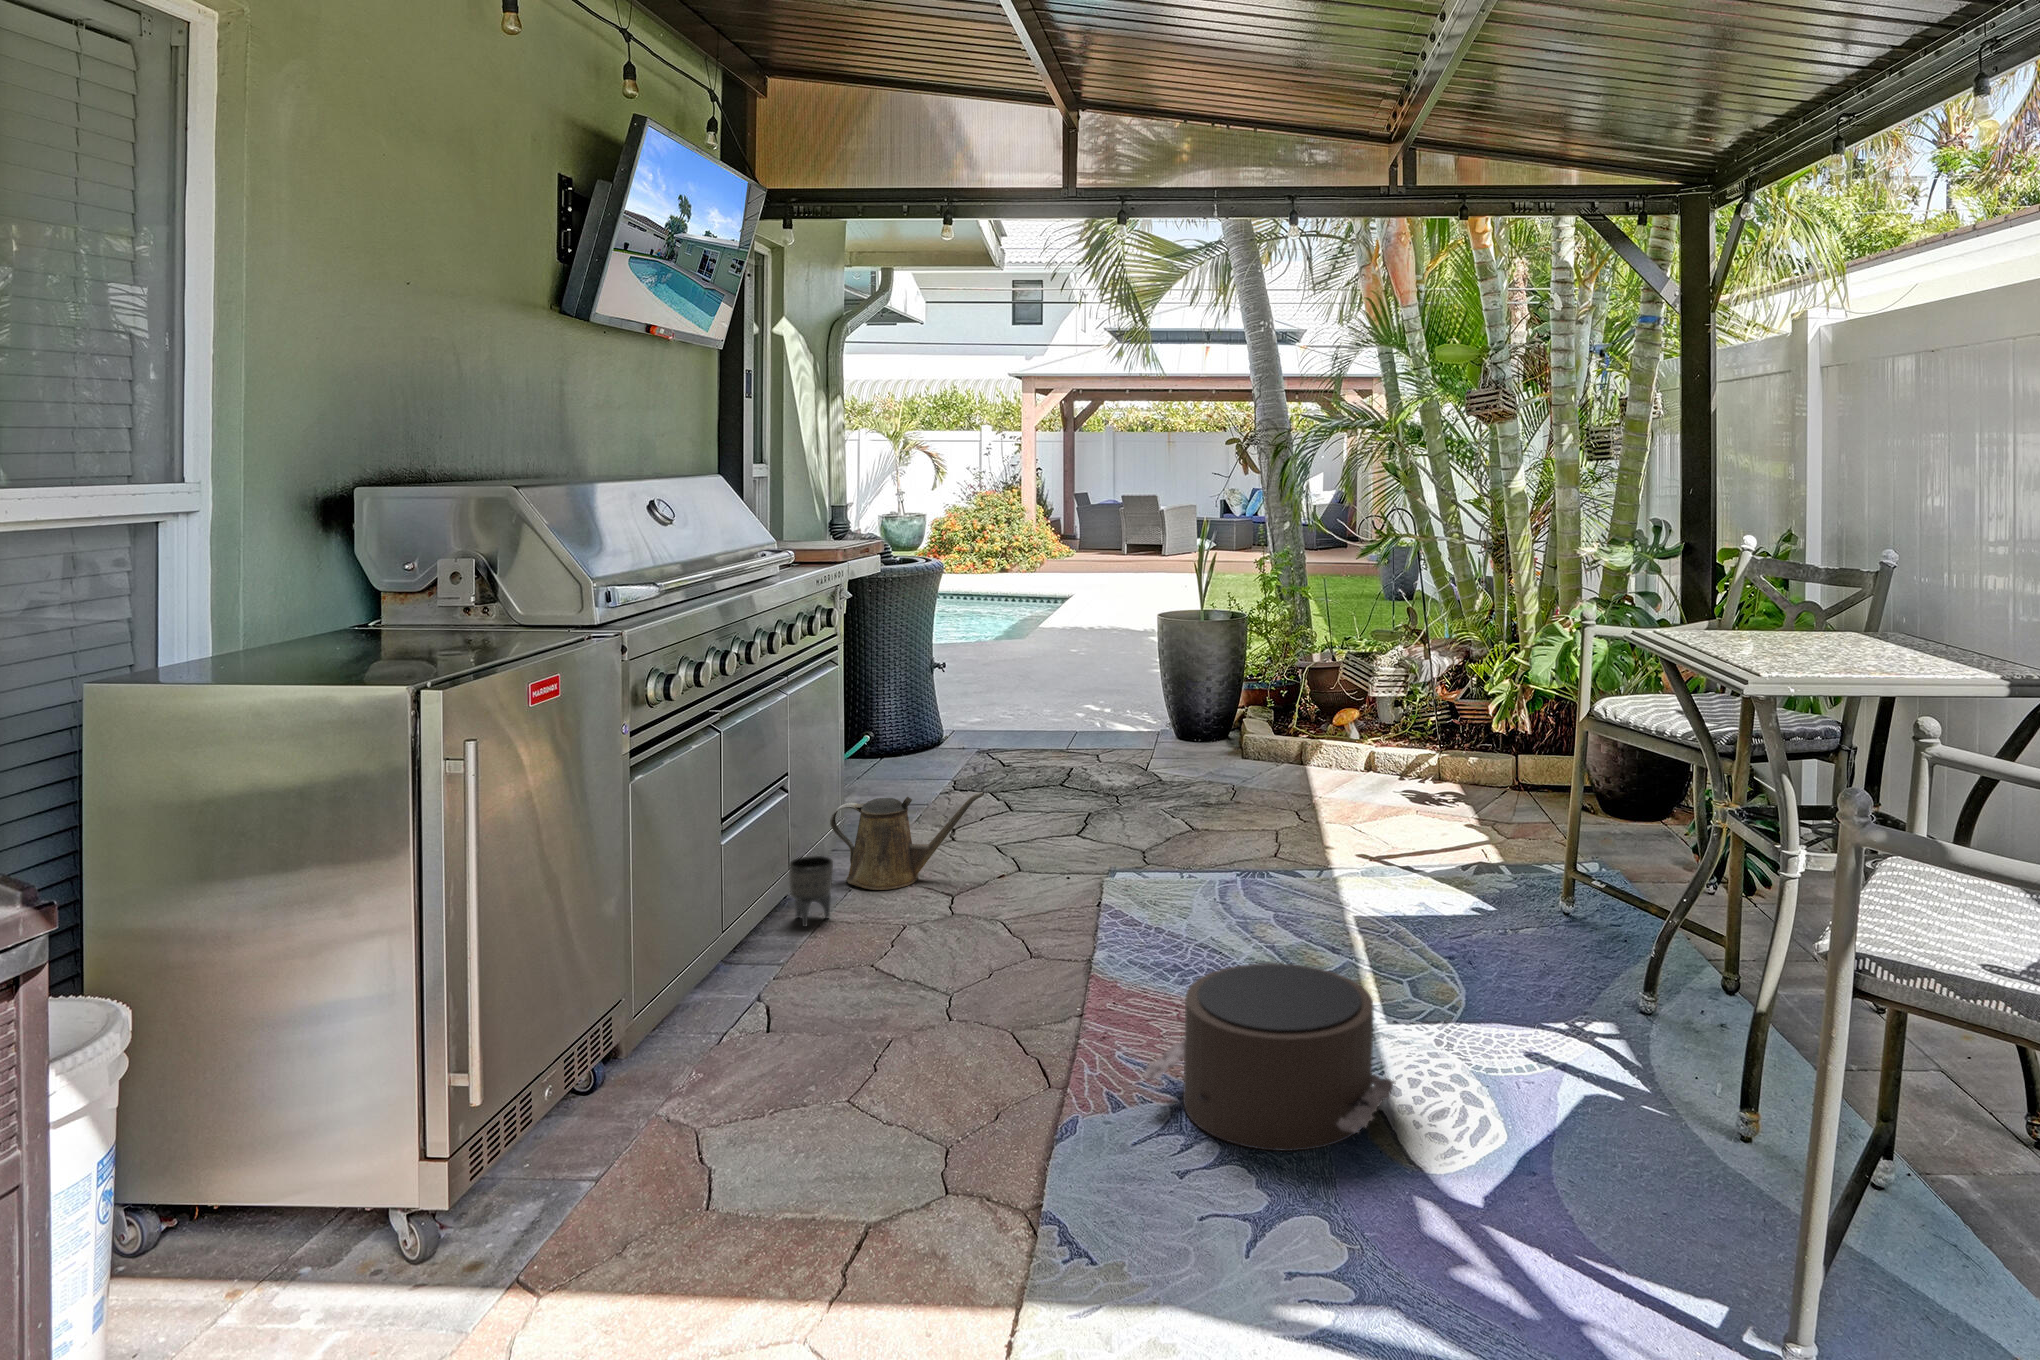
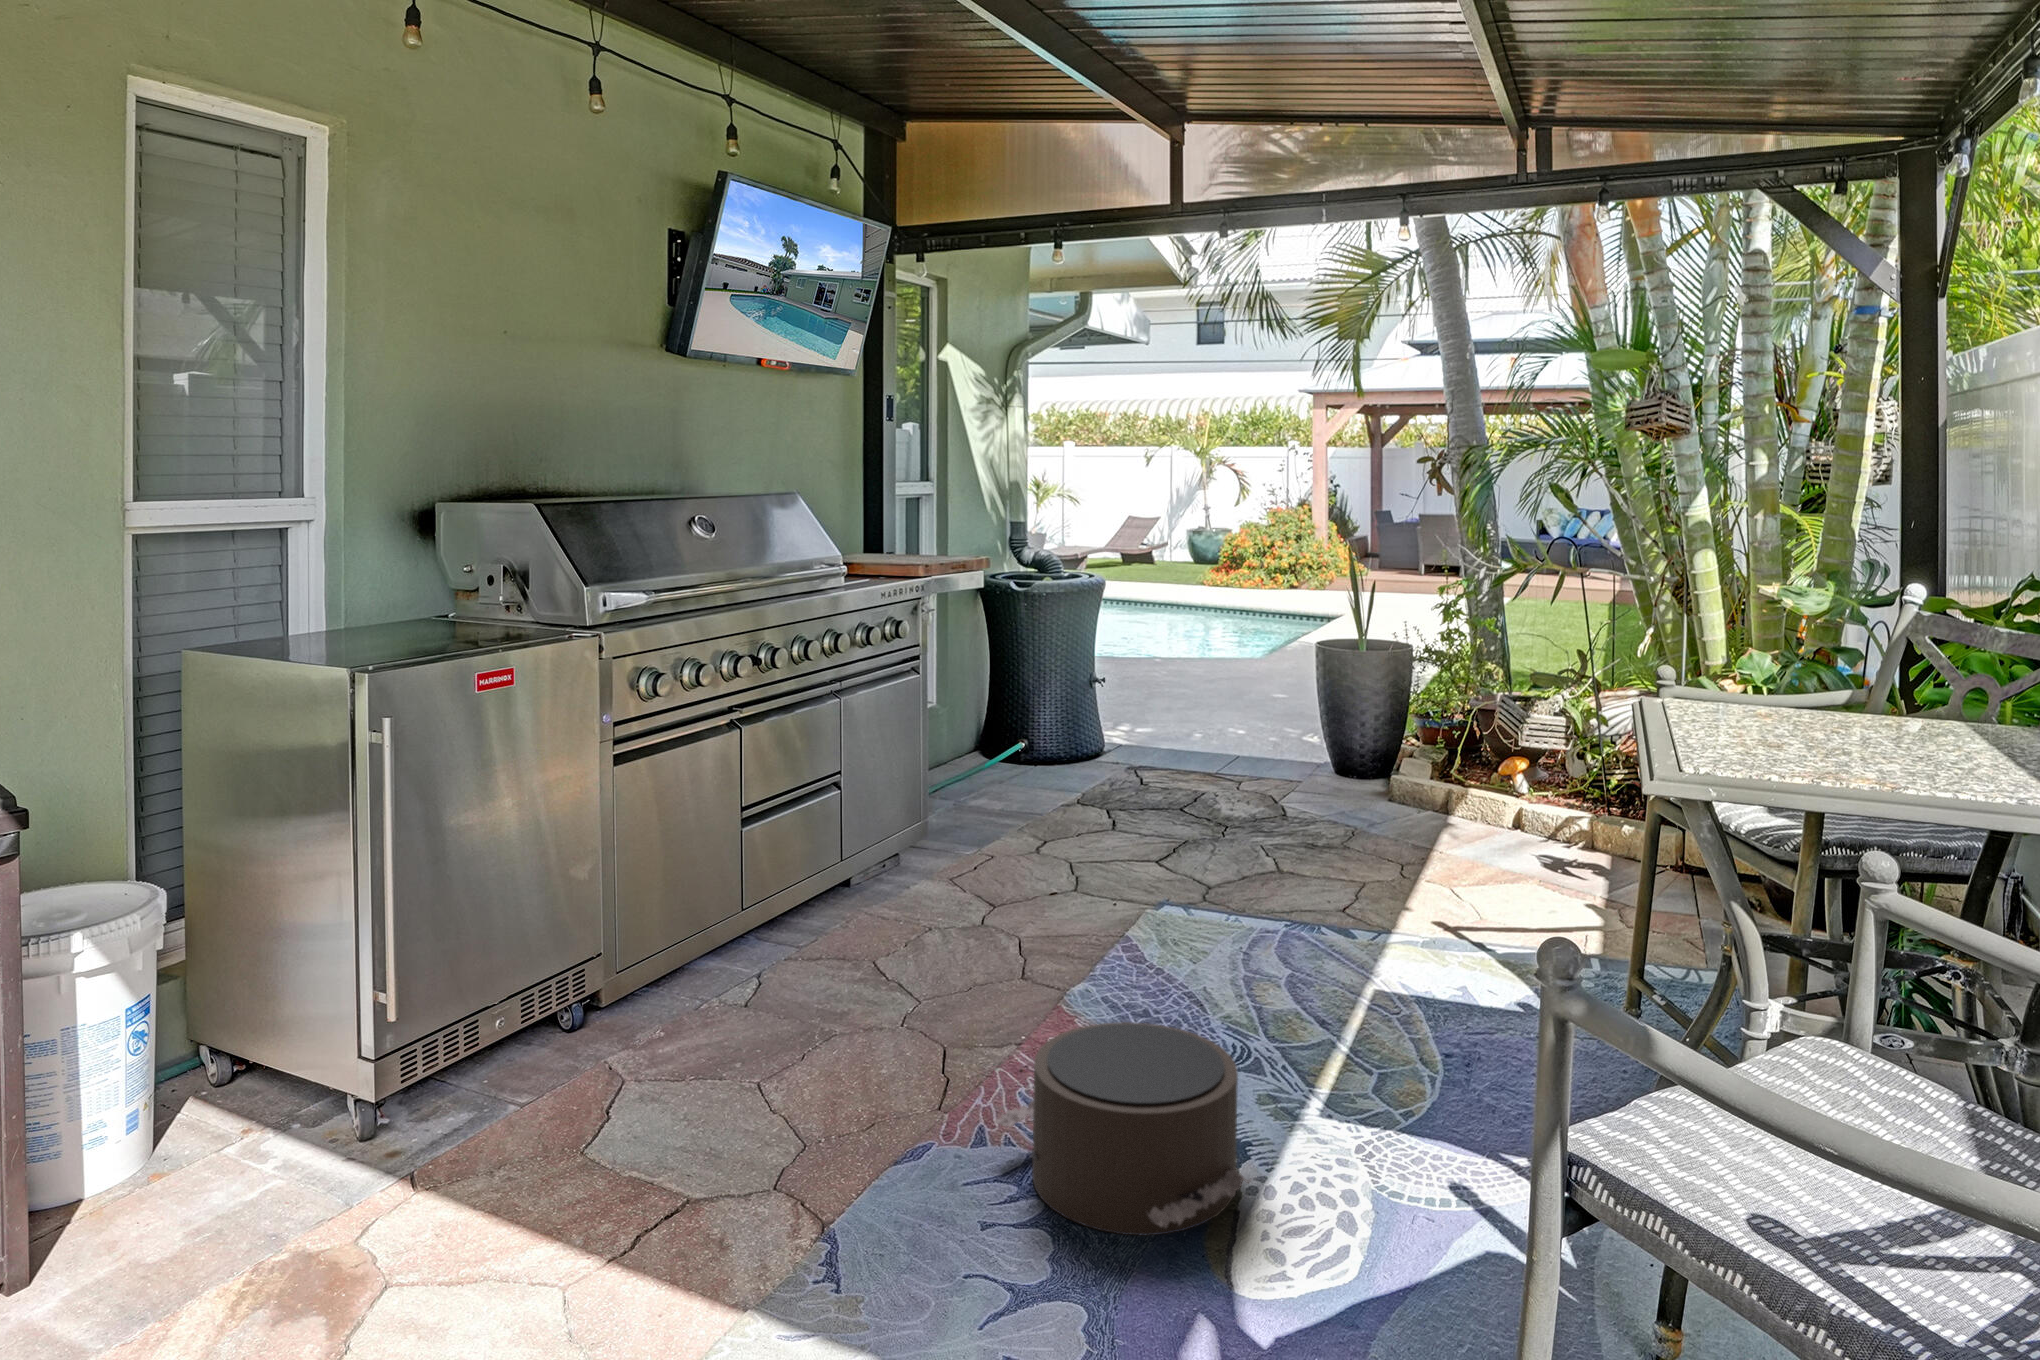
watering can: present [830,792,984,890] -> none [895,807,1030,897]
planter: present [789,856,833,927] -> none [830,856,870,922]

